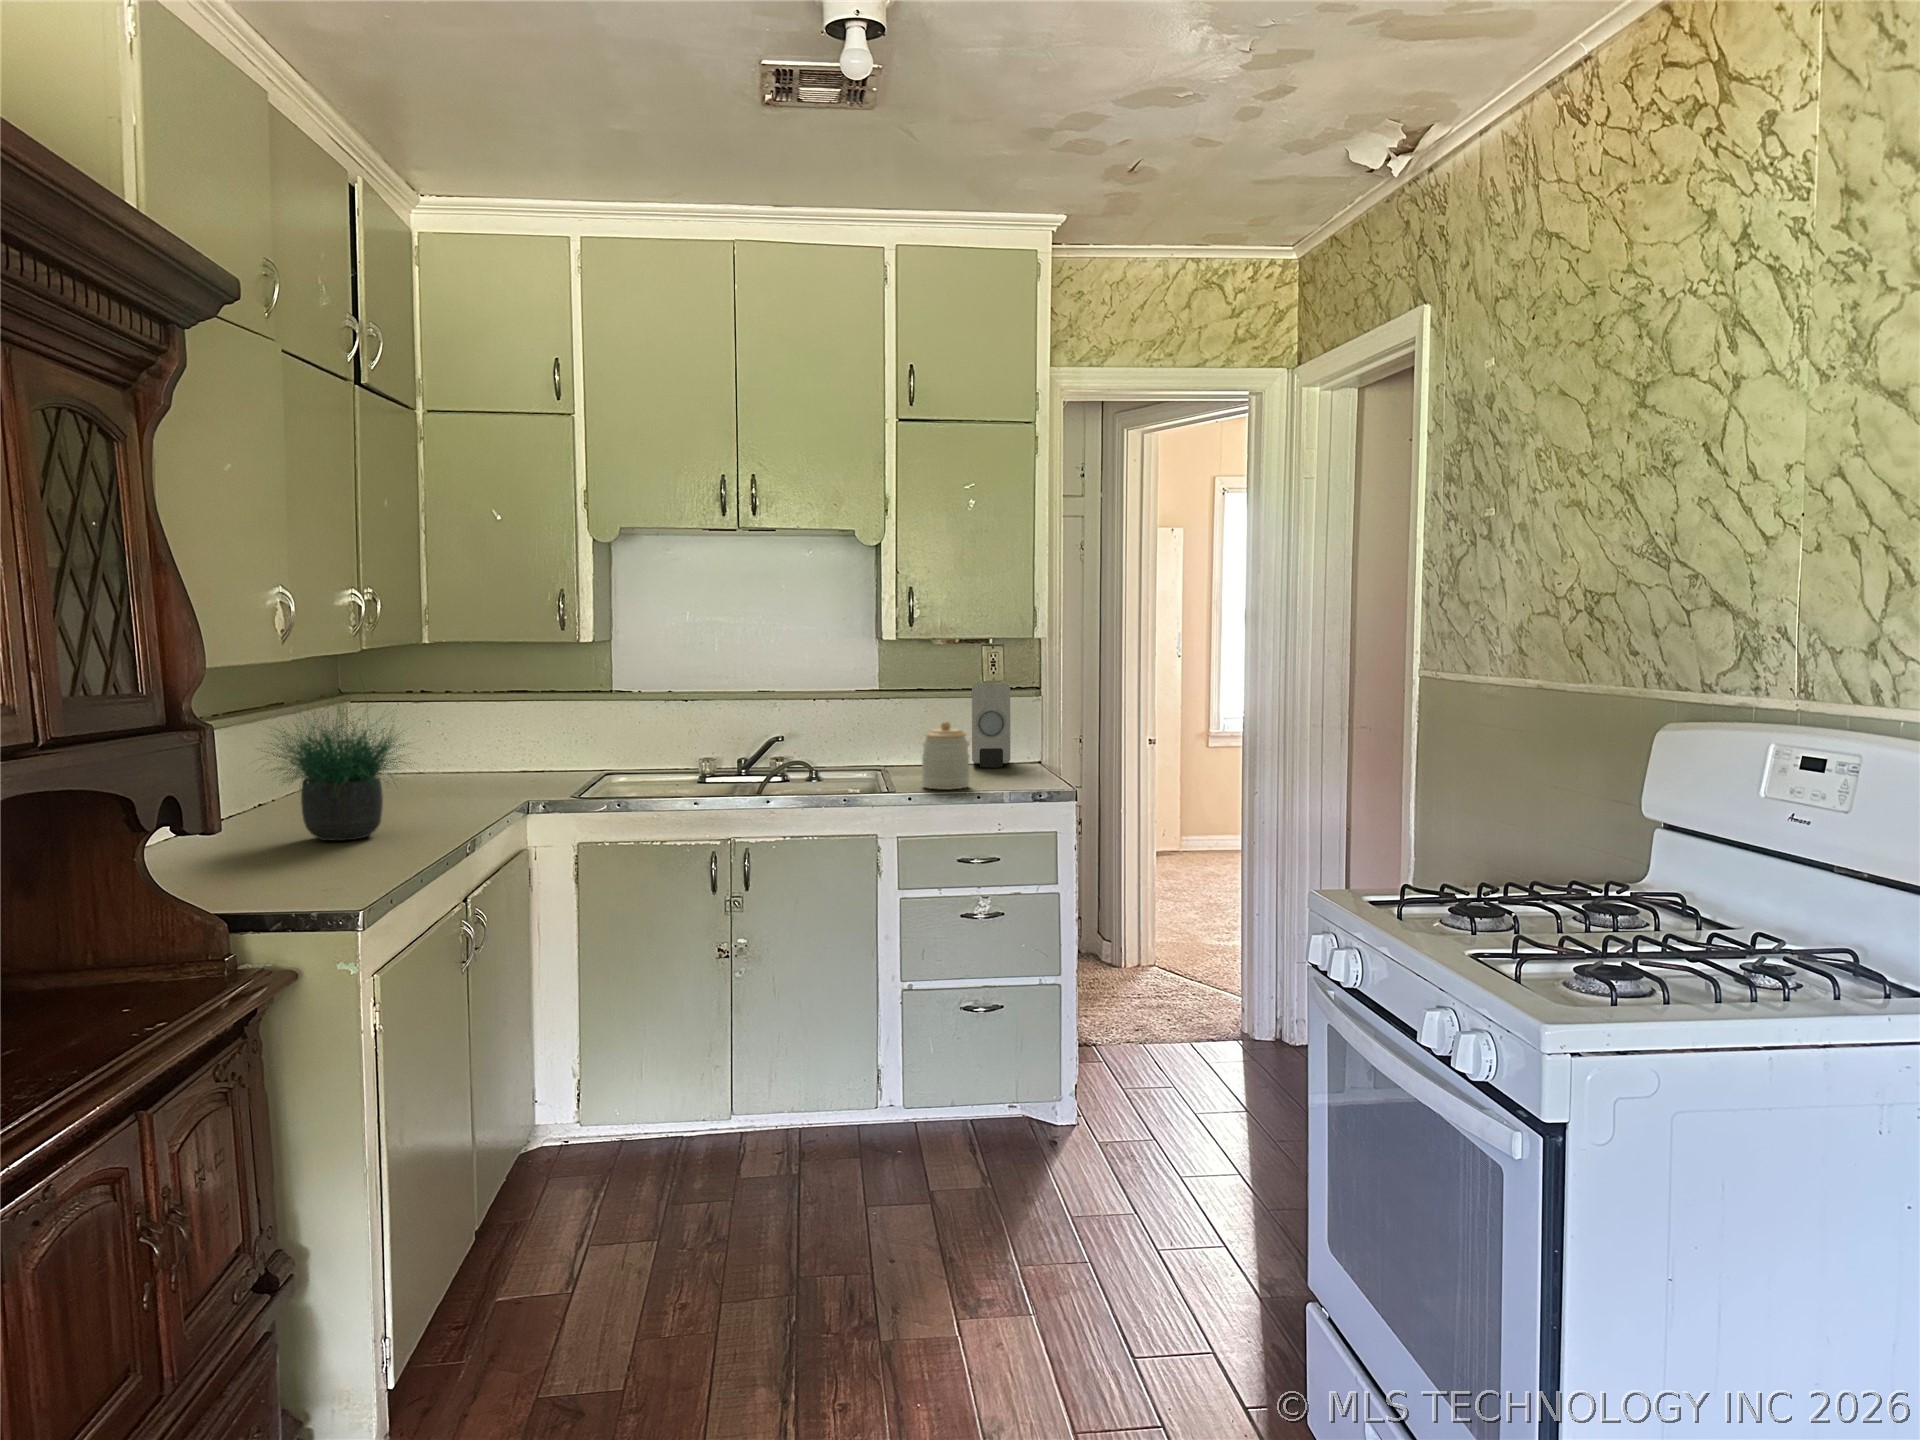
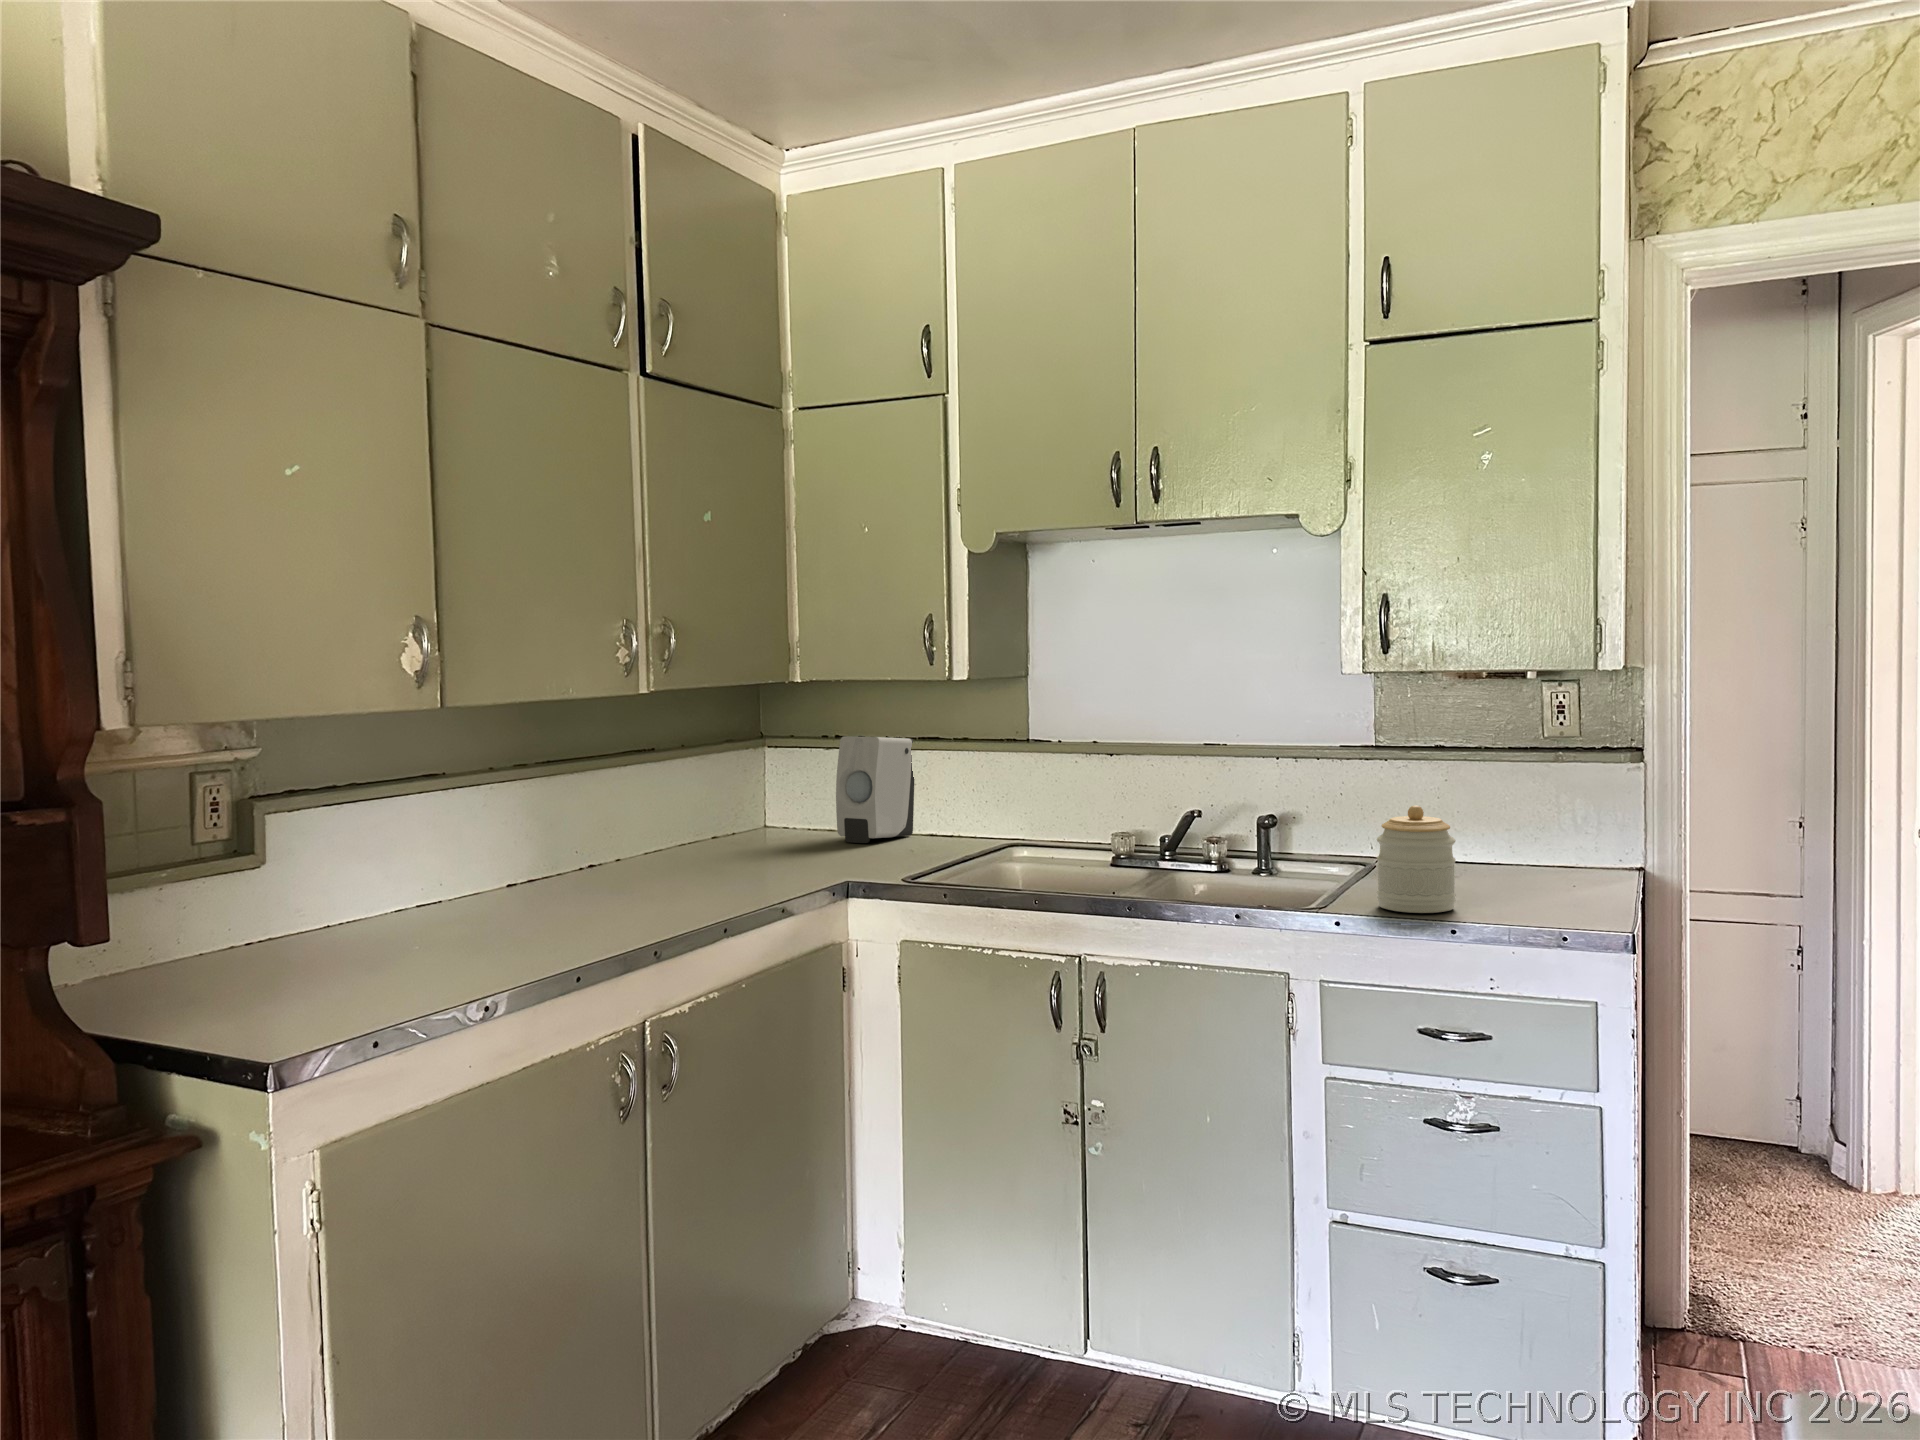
soap dispenser: present [972,684,1010,768] -> present [836,736,914,843]
potted plant: present [267,696,407,841] -> none [463,722,676,928]

